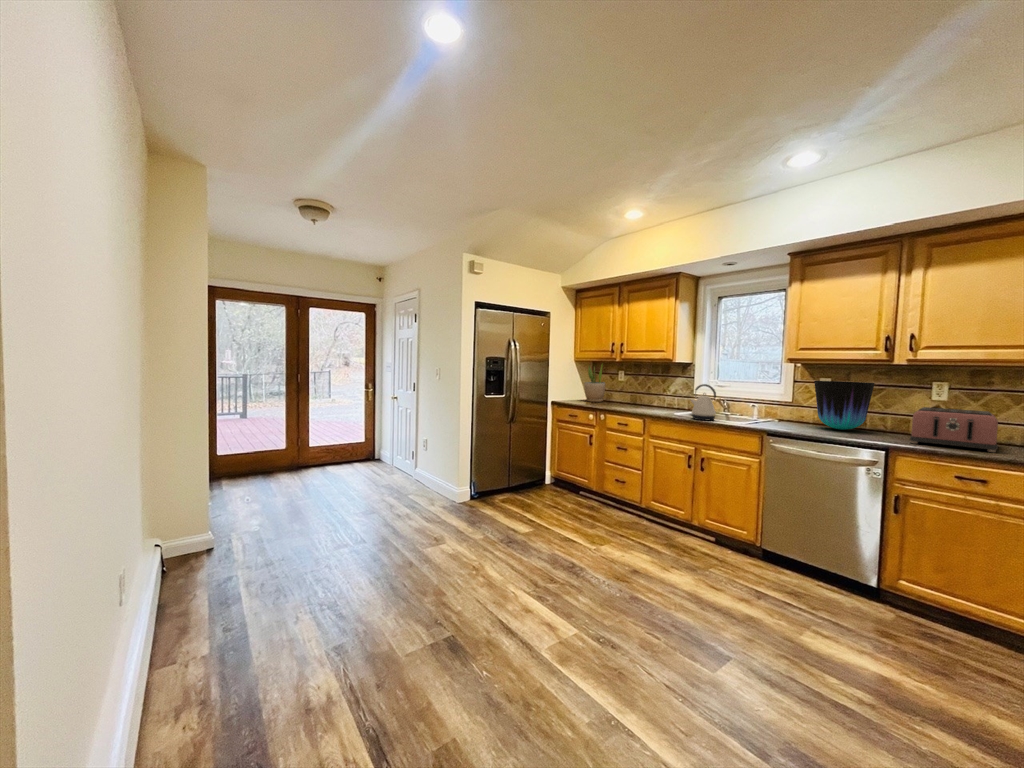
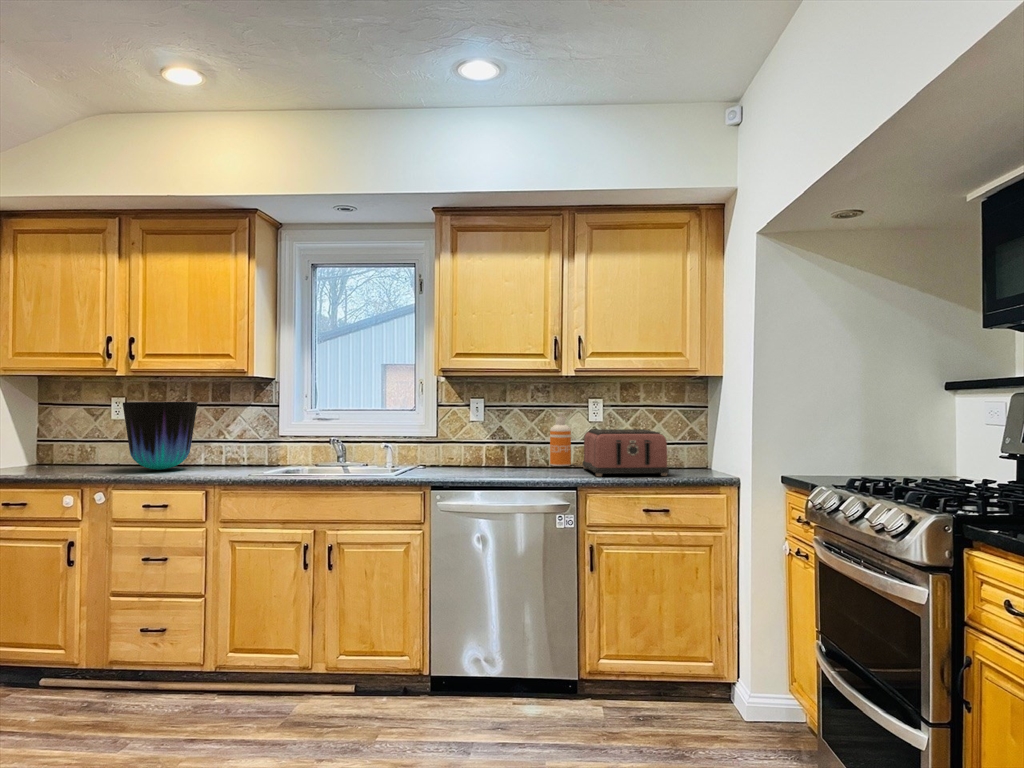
potted plant: present [584,366,605,402] -> none [31,381,84,468]
vase: present [814,381,875,430] -> present [123,402,198,470]
kettle: present [691,384,717,420] -> none [300,415,349,479]
soap dispenser: none [889,392,913,434] -> present [550,412,571,466]

